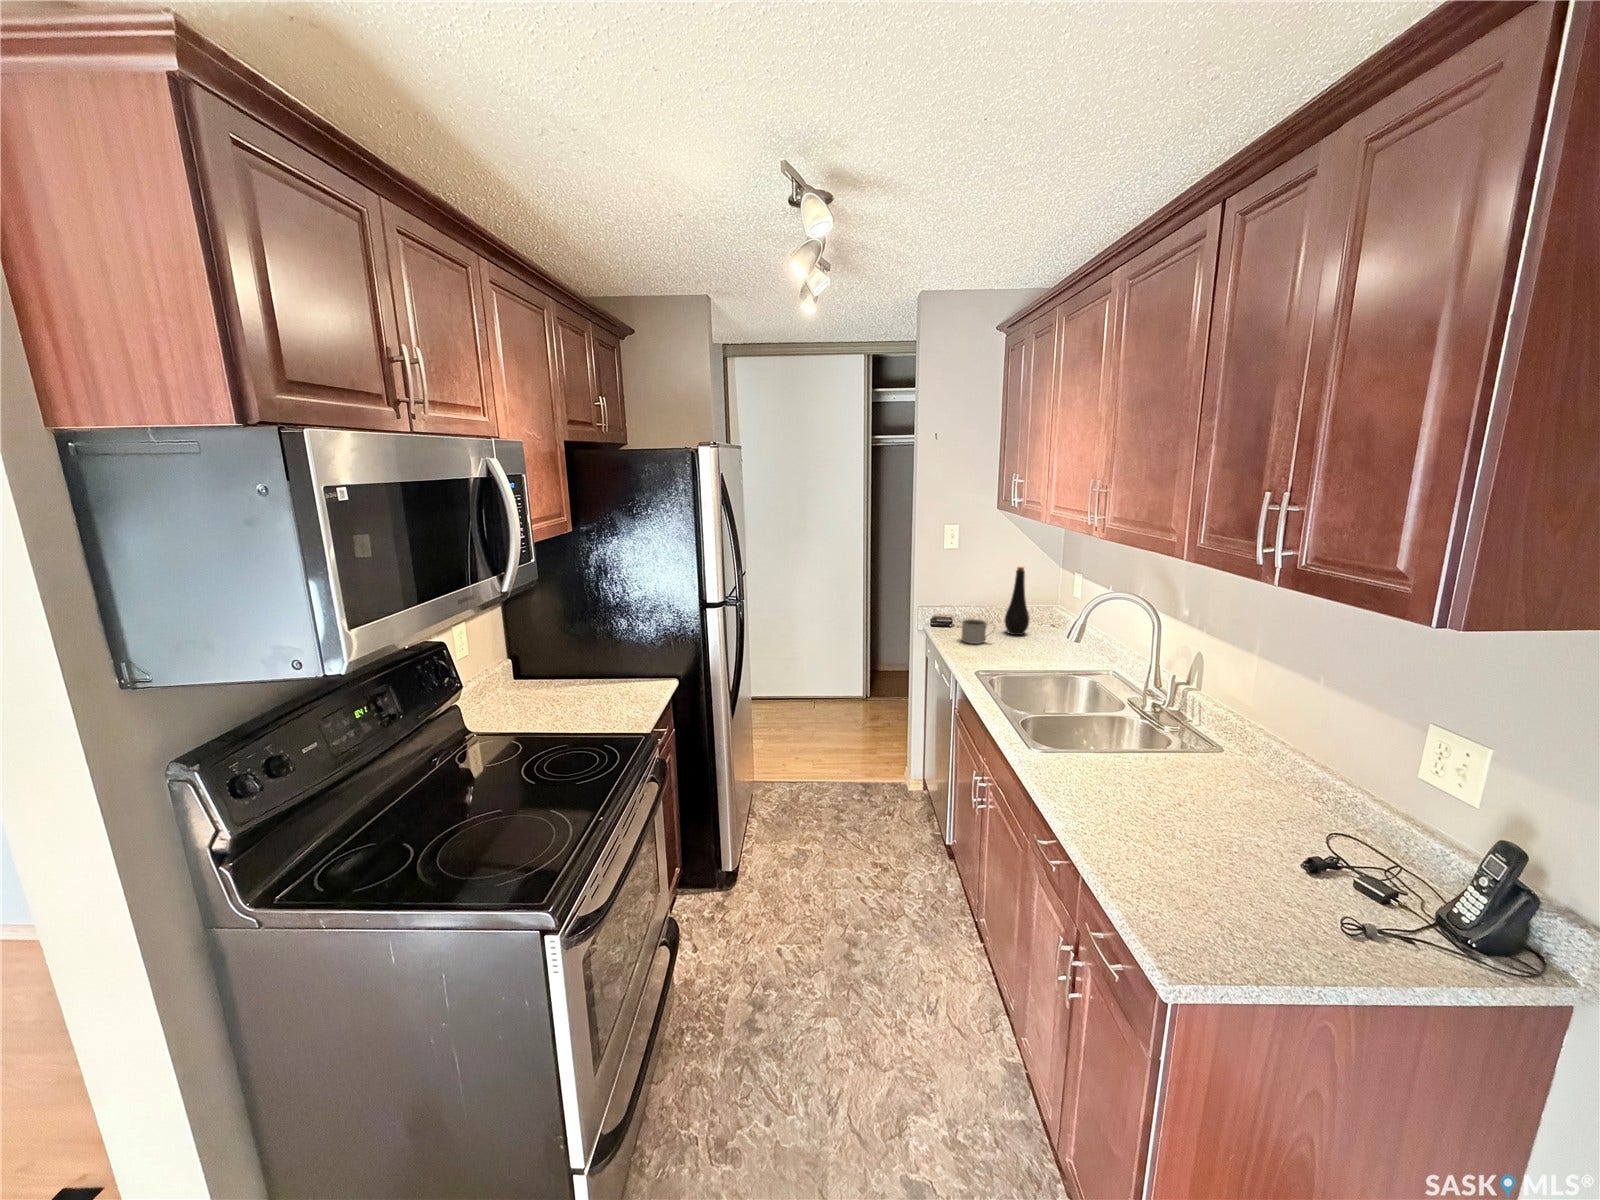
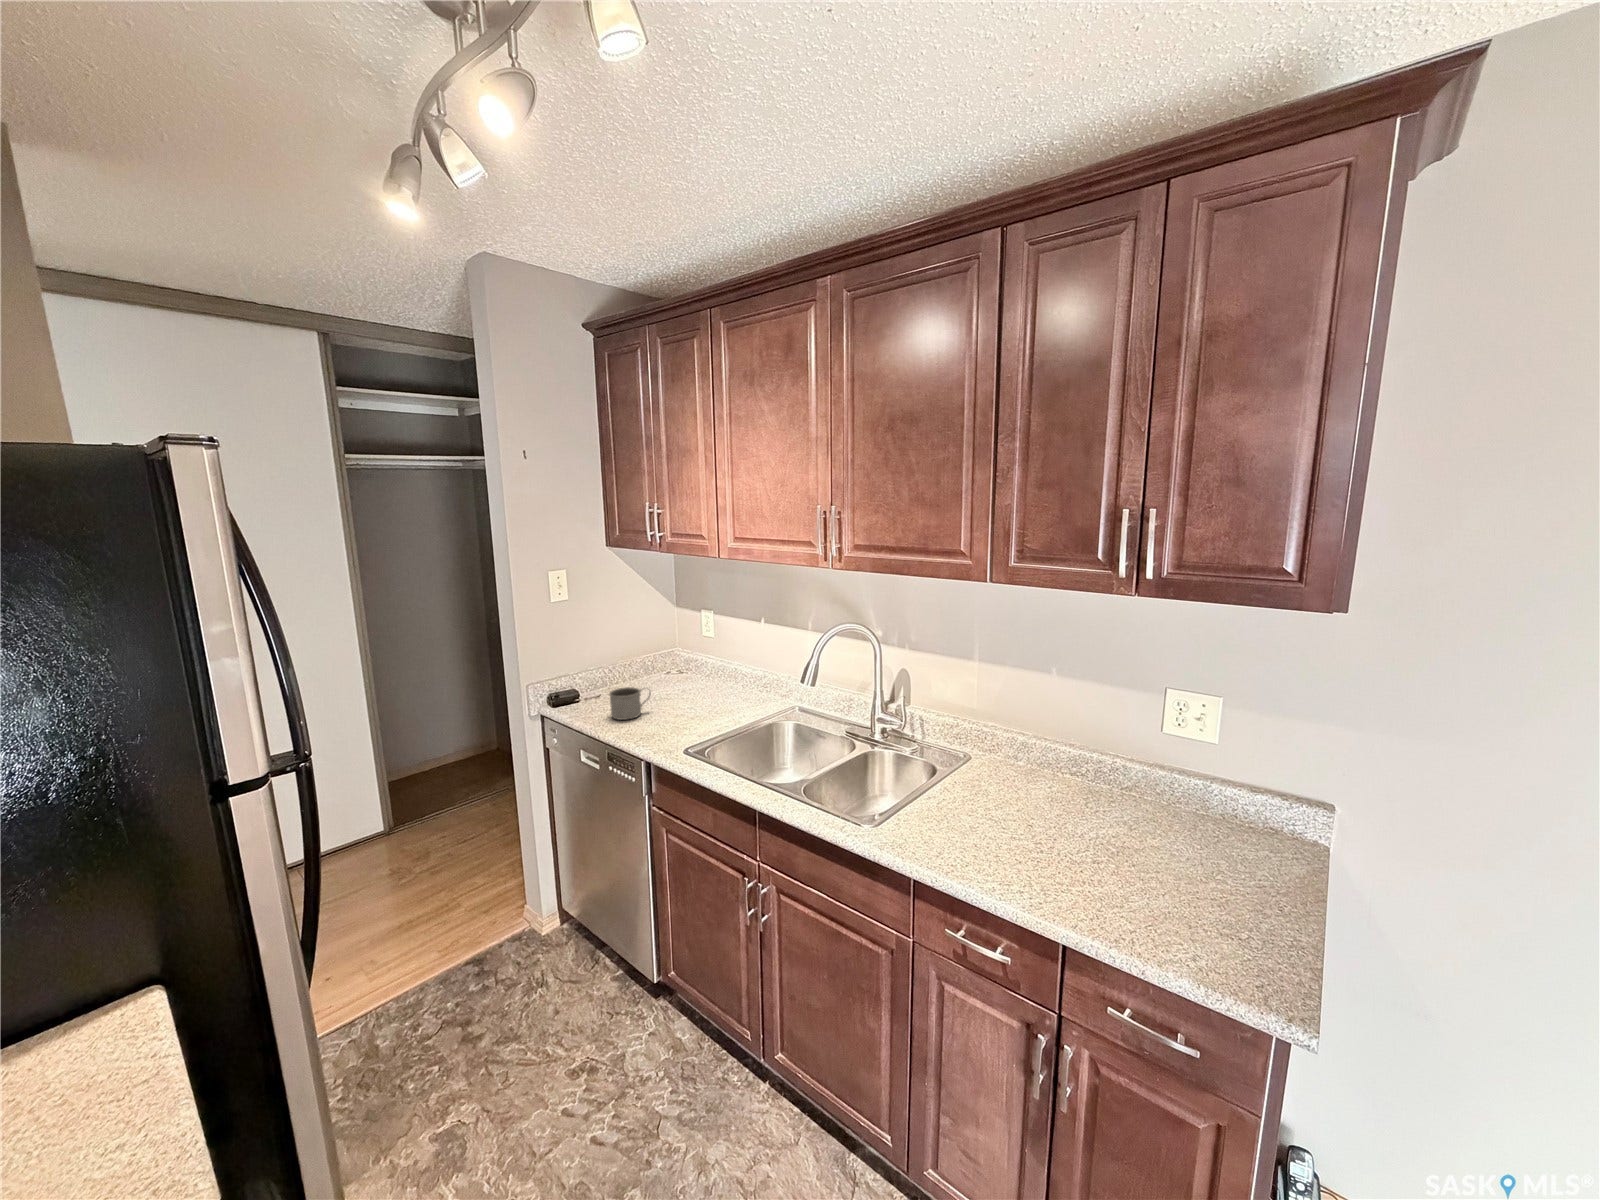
bottle: present [1005,567,1029,635] -> none [642,614,671,695]

